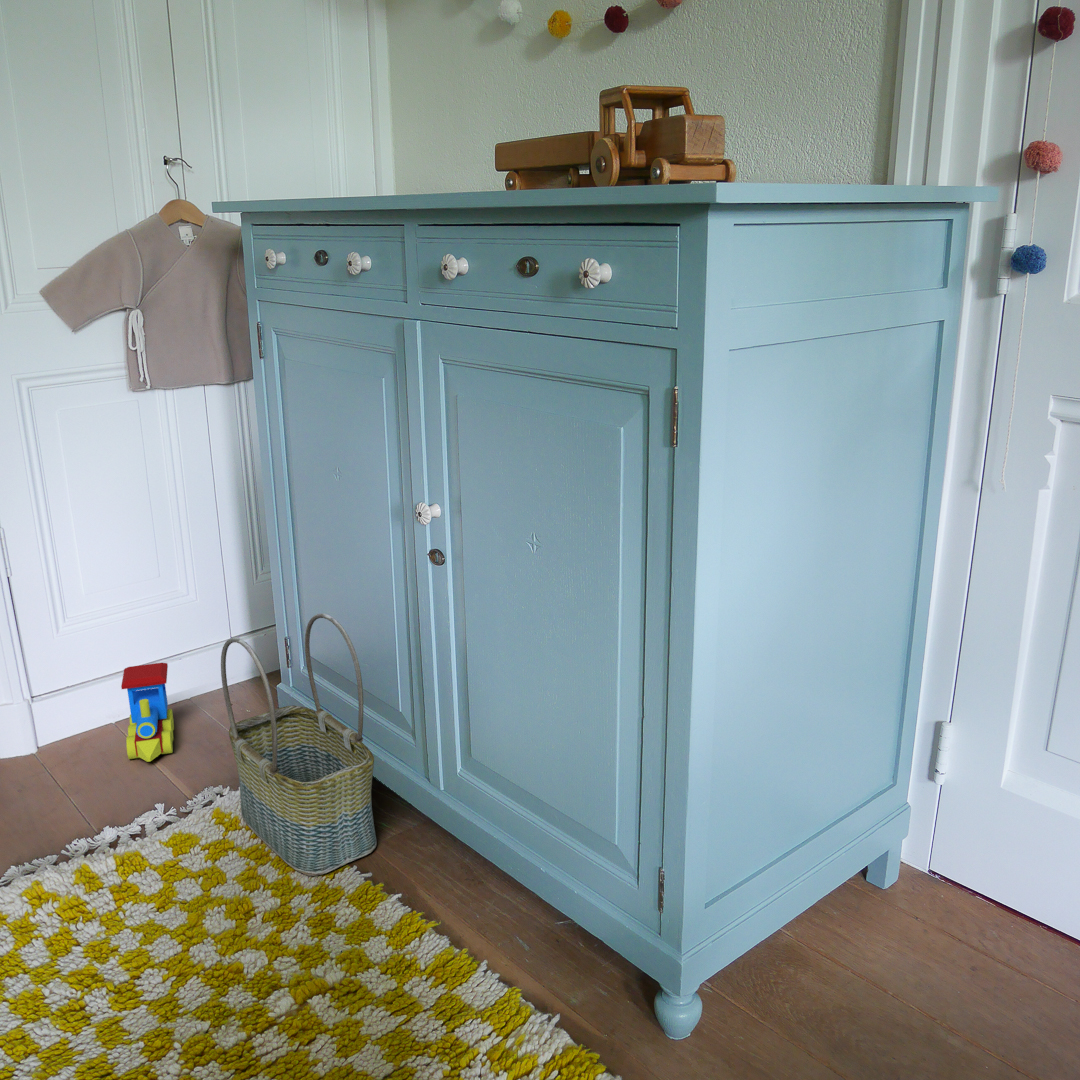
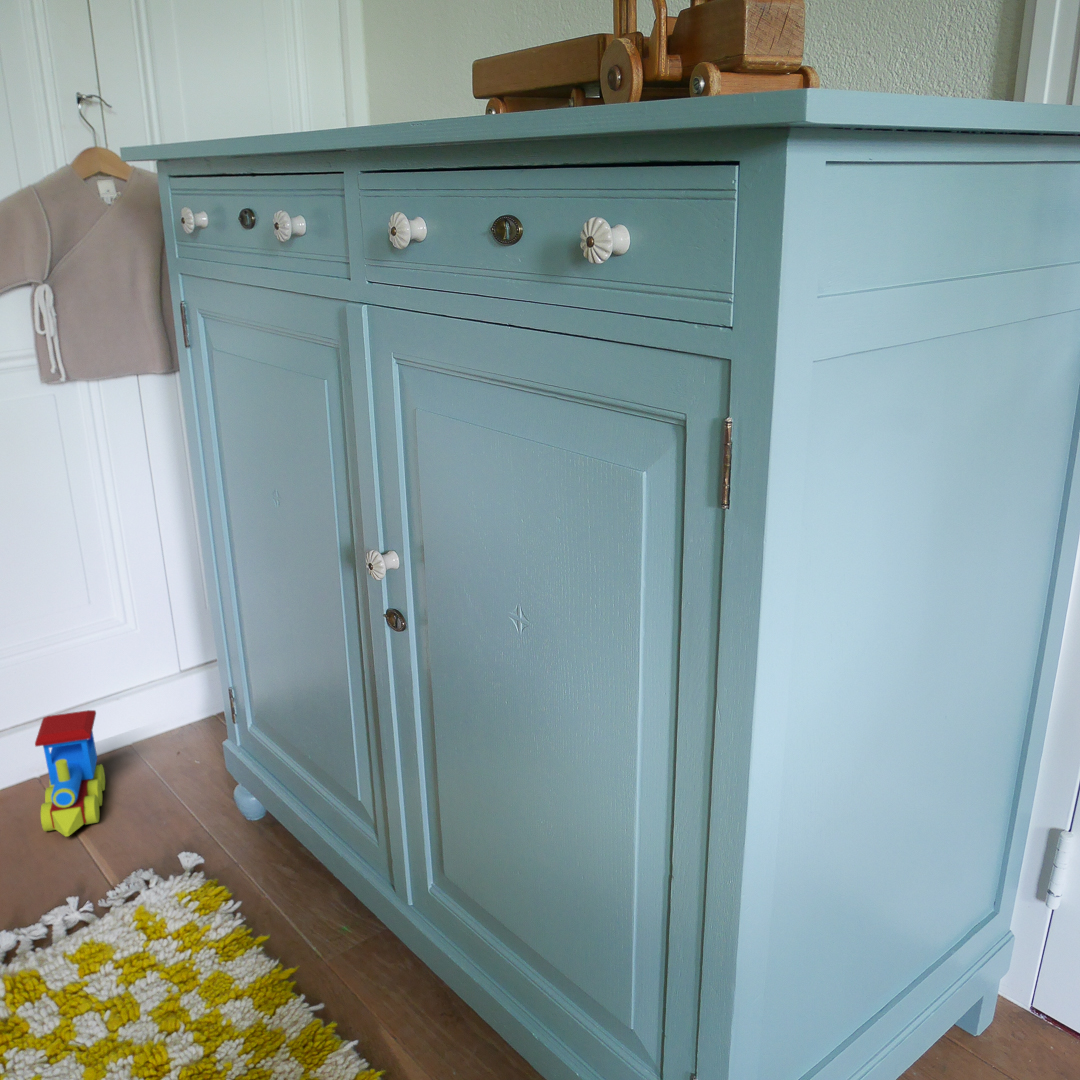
basket: present [221,613,377,876] -> none [133,672,333,1010]

